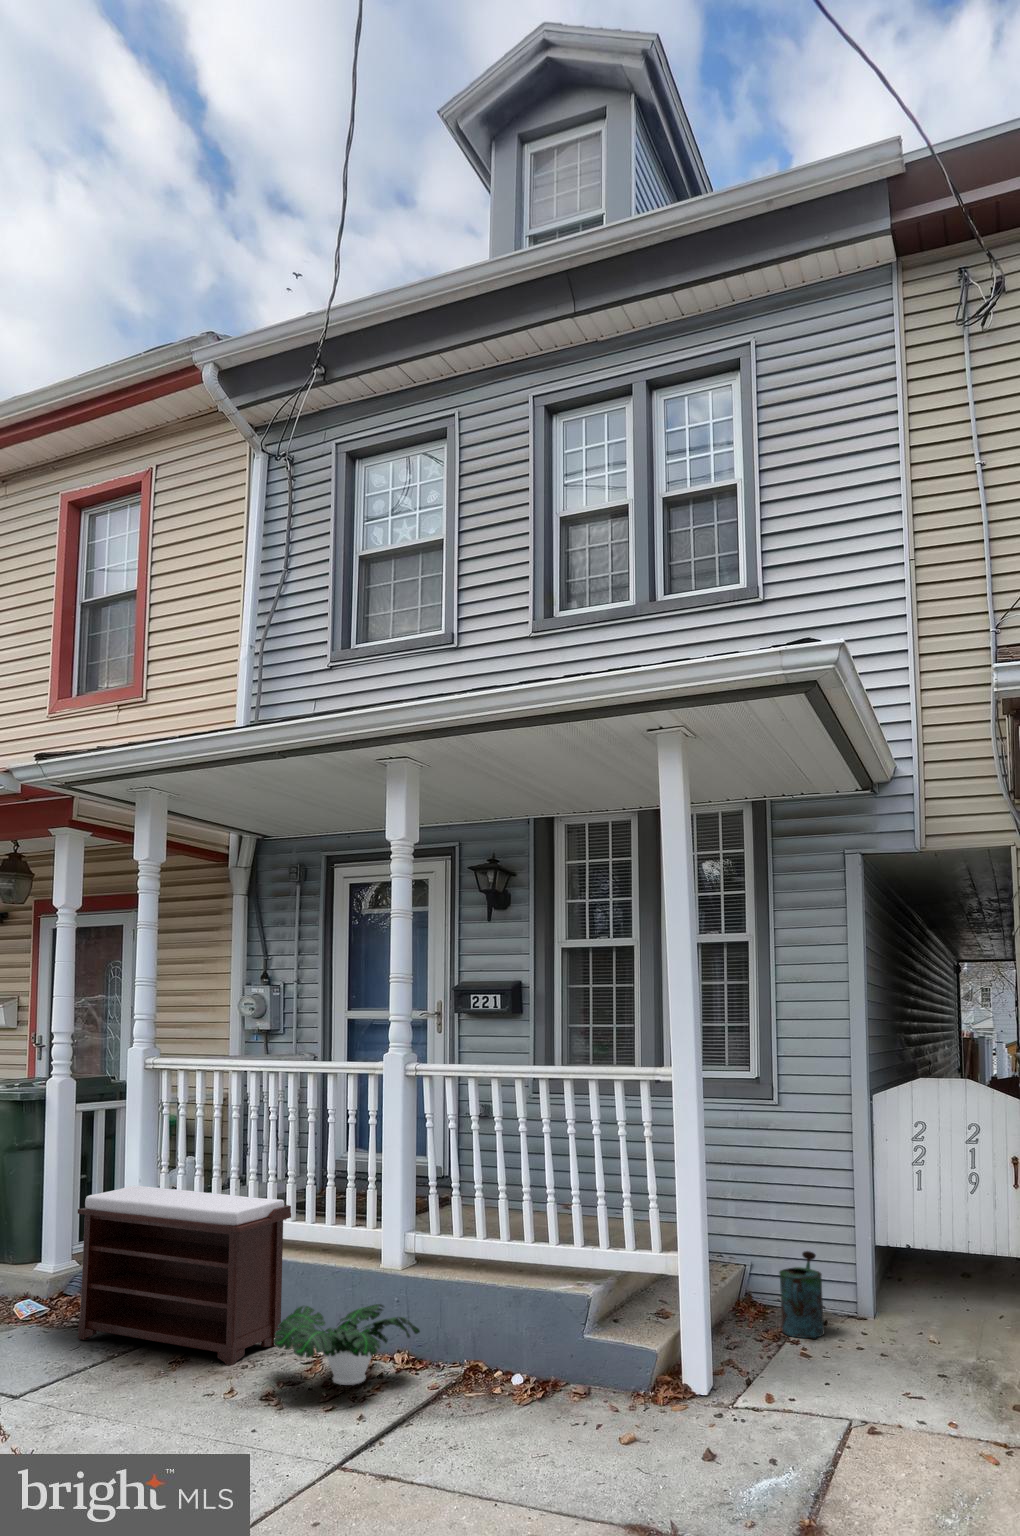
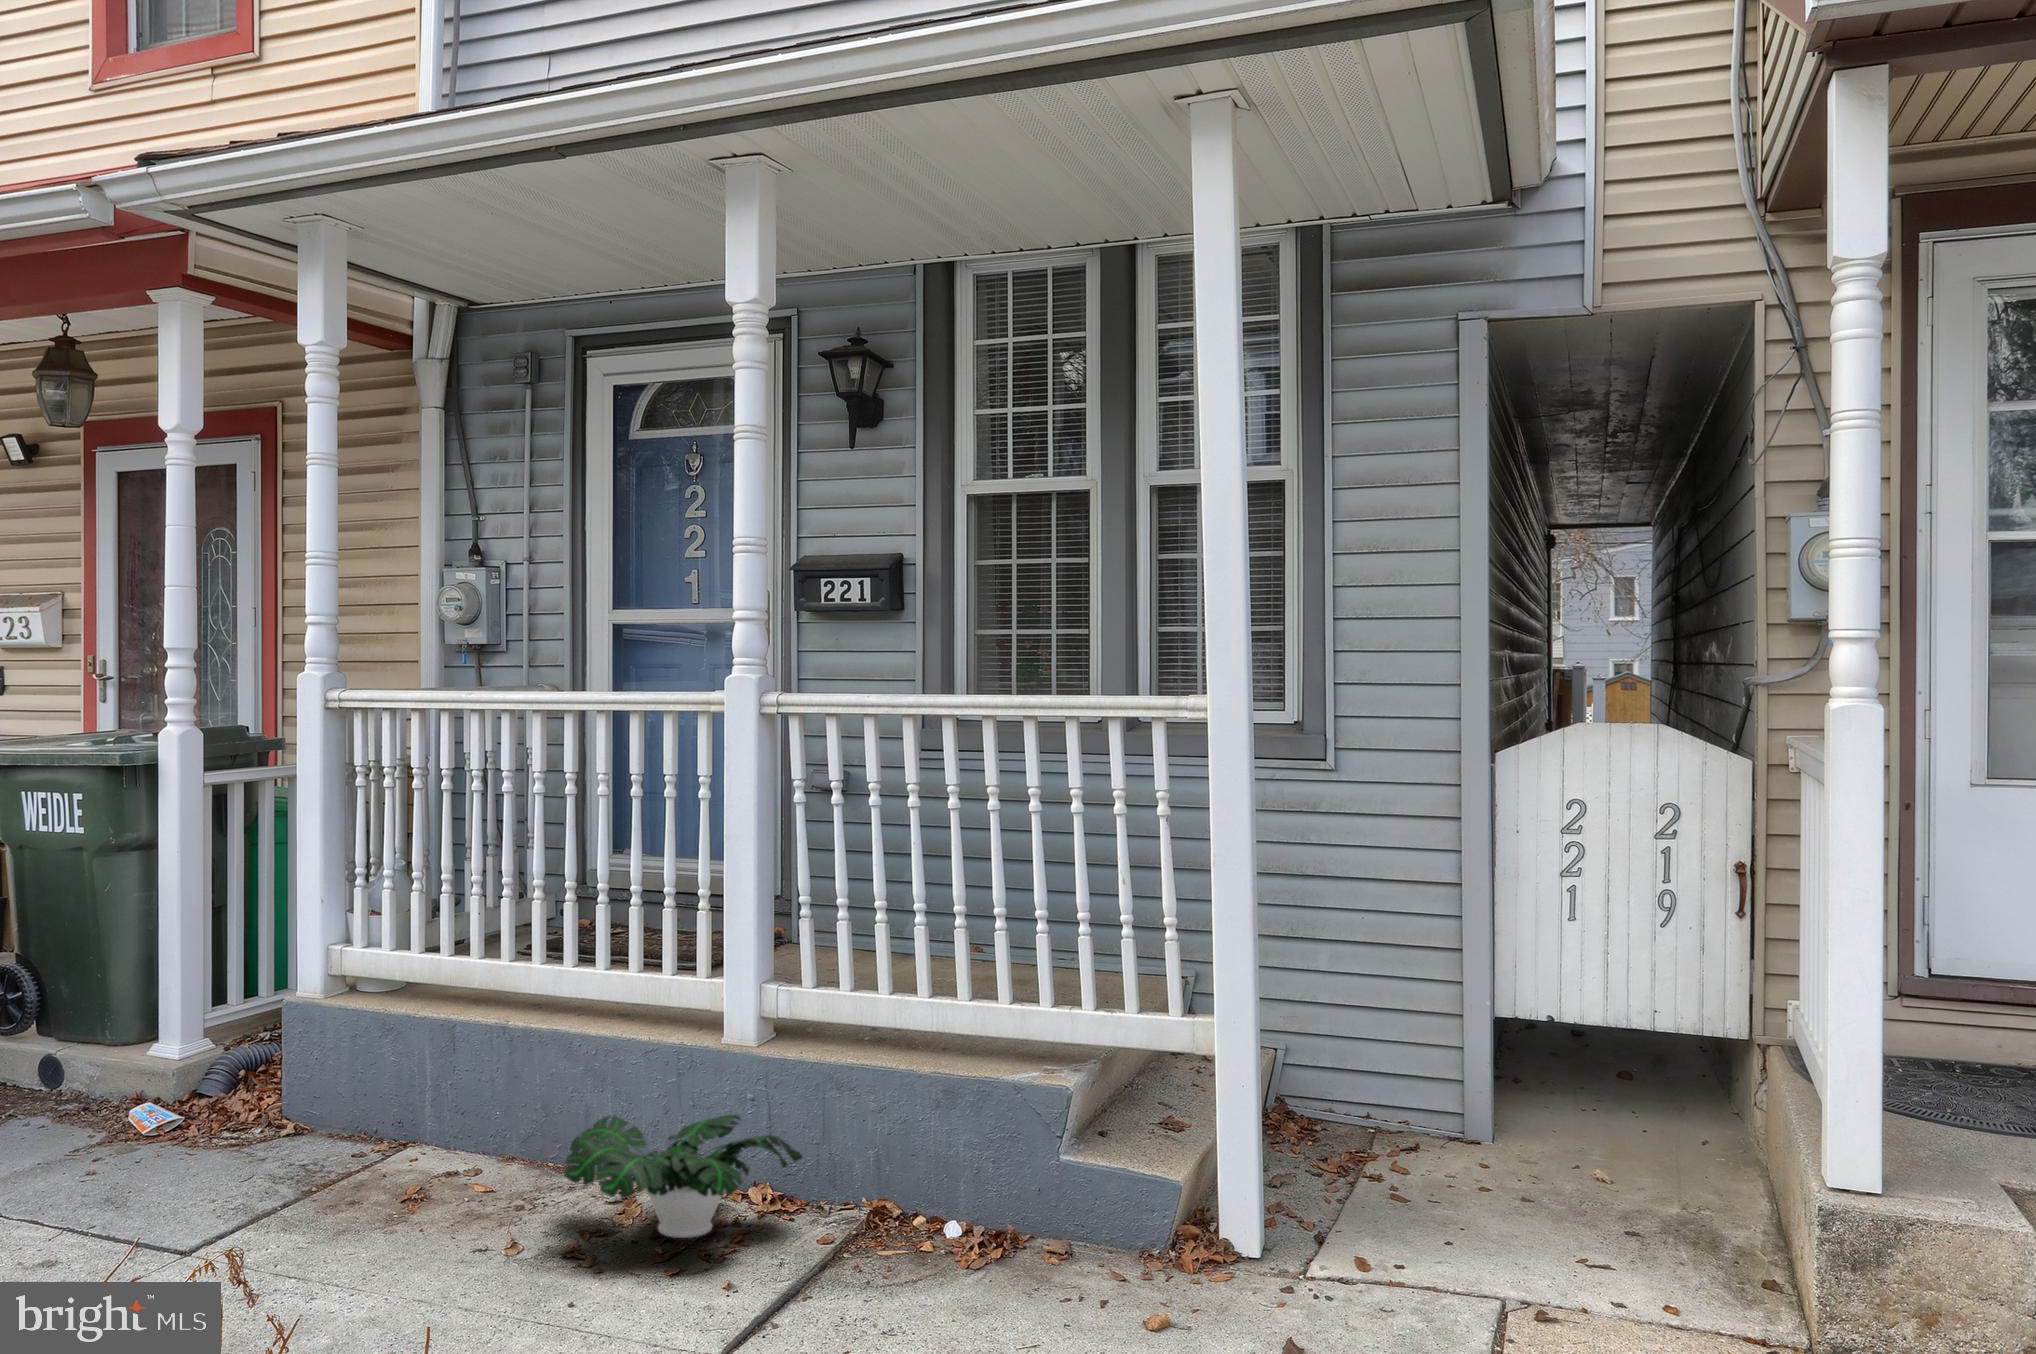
bench: present [78,1186,291,1366] -> none [220,925,584,1207]
watering can: present [779,1251,824,1338] -> none [1345,1044,1413,1170]

